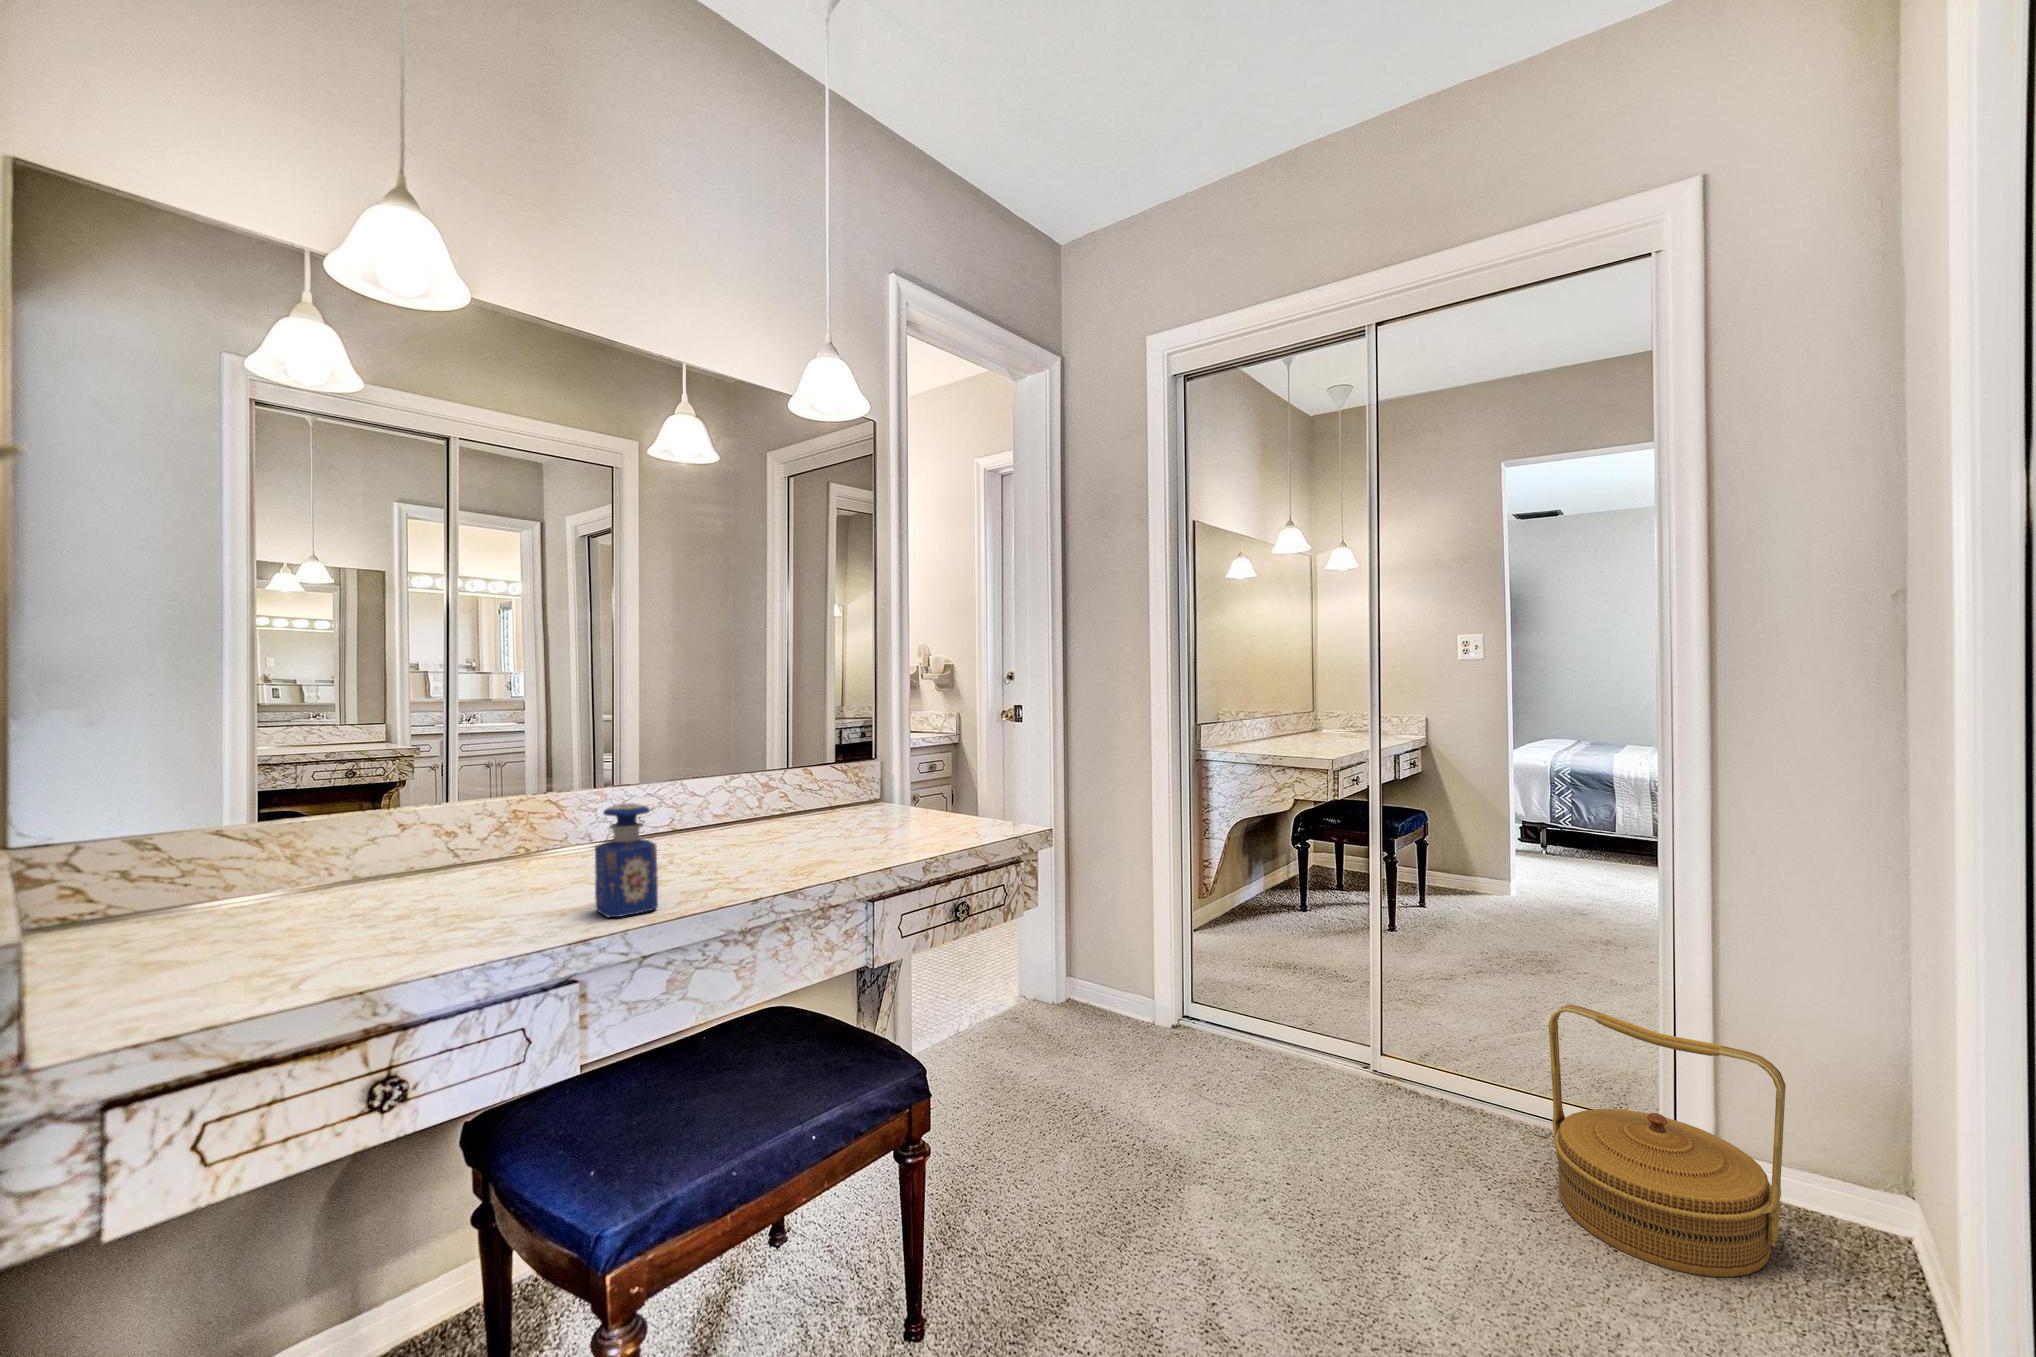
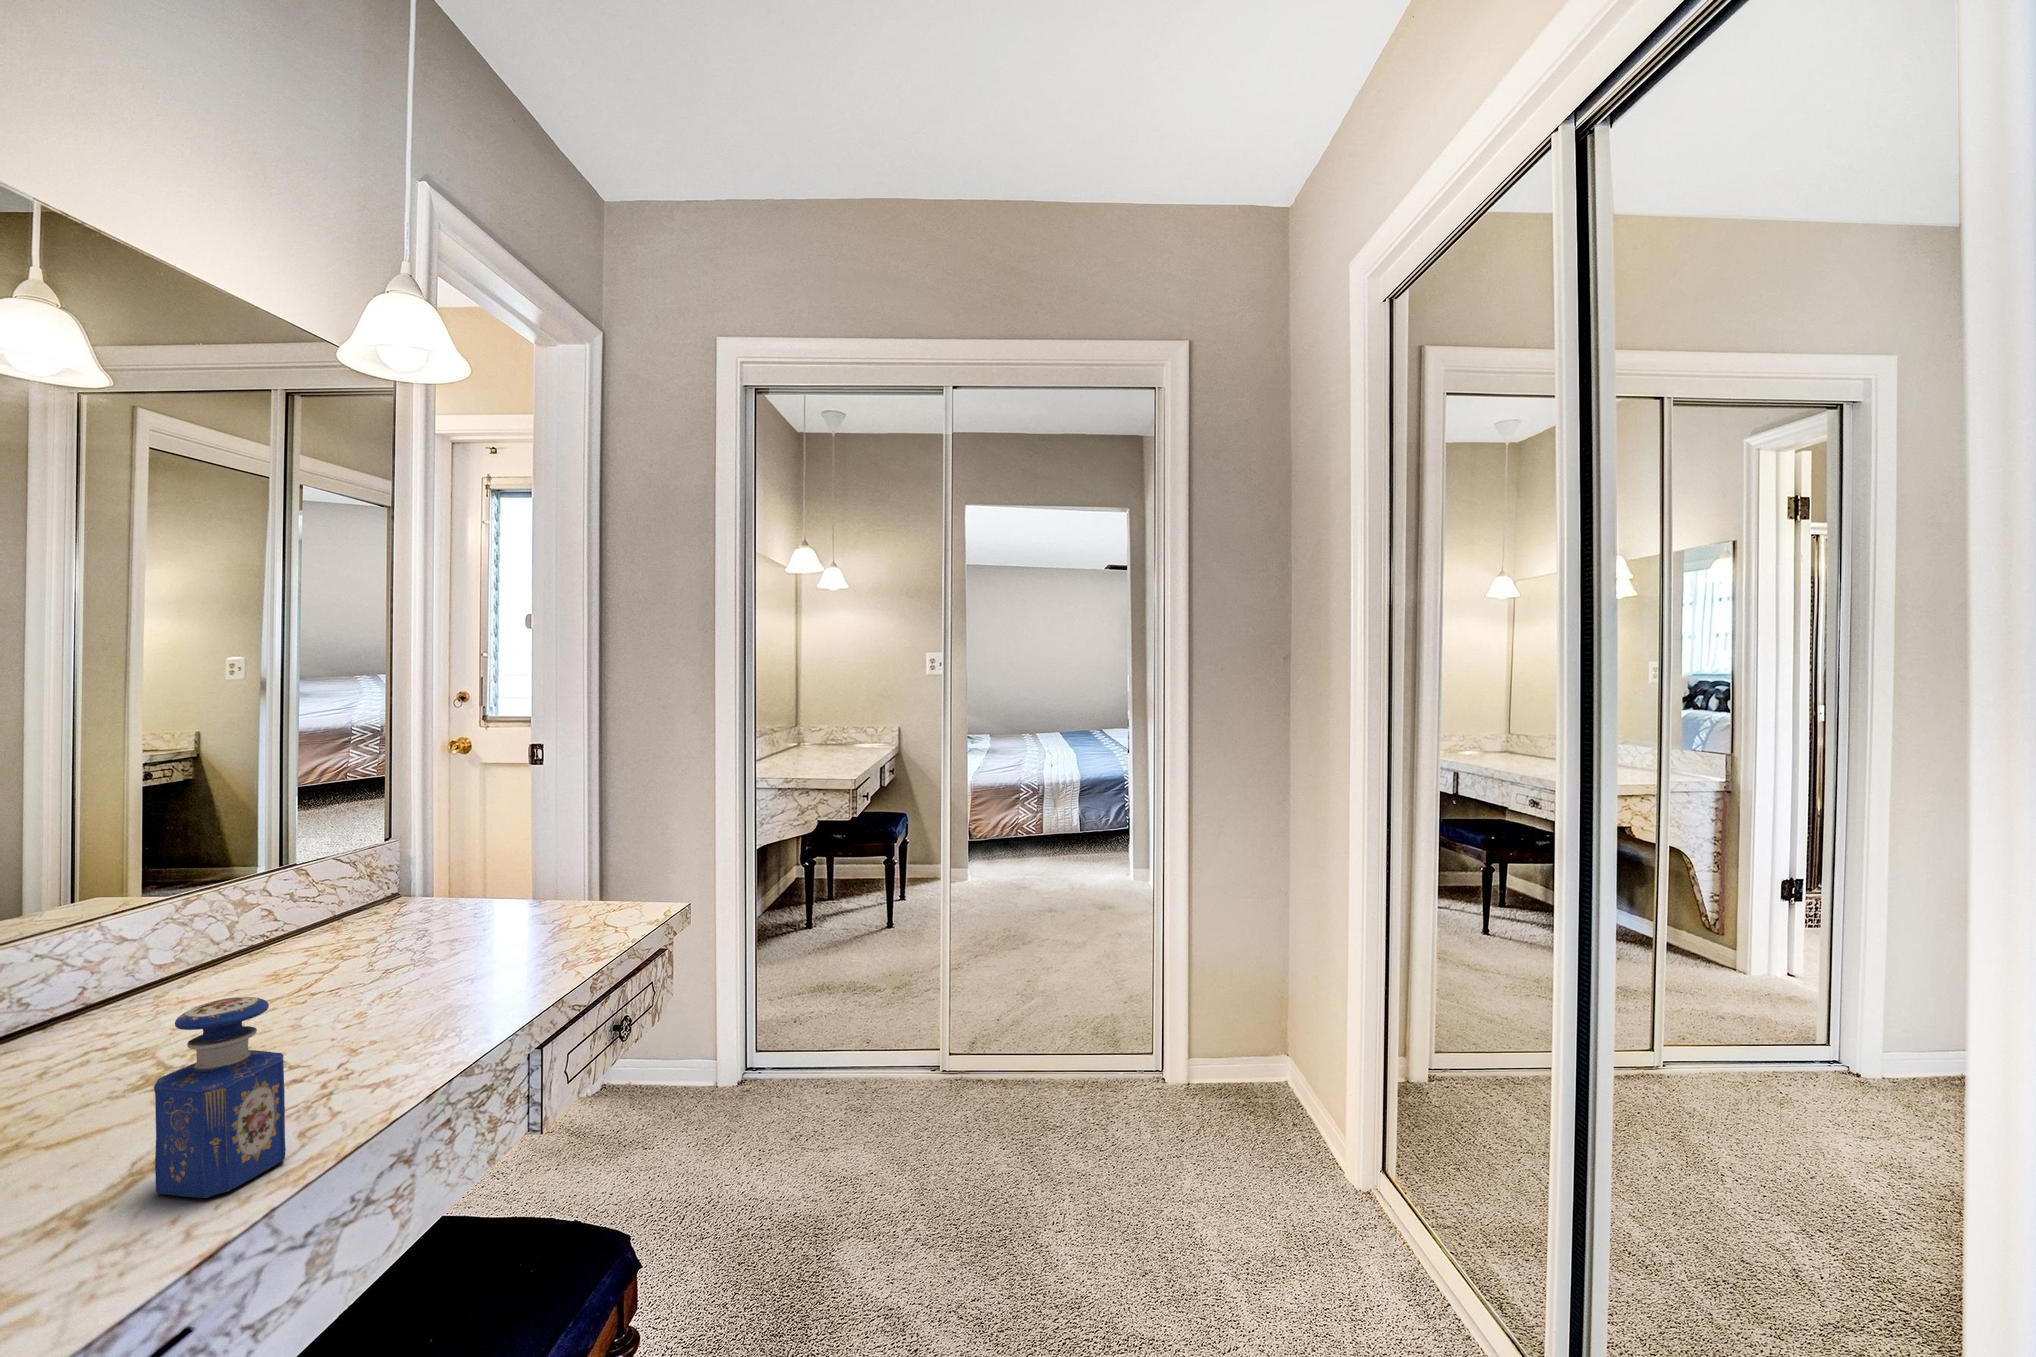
woven basket: present [1549,1005,1786,1277] -> none [1100,976,1249,1161]

